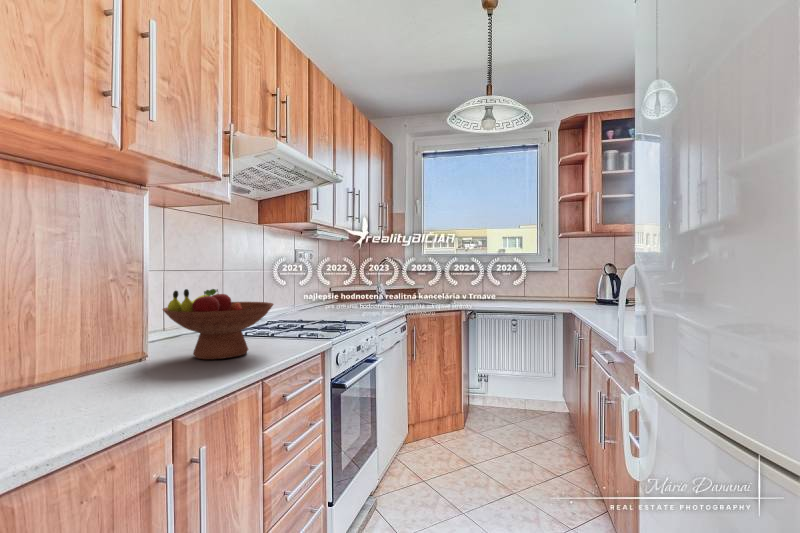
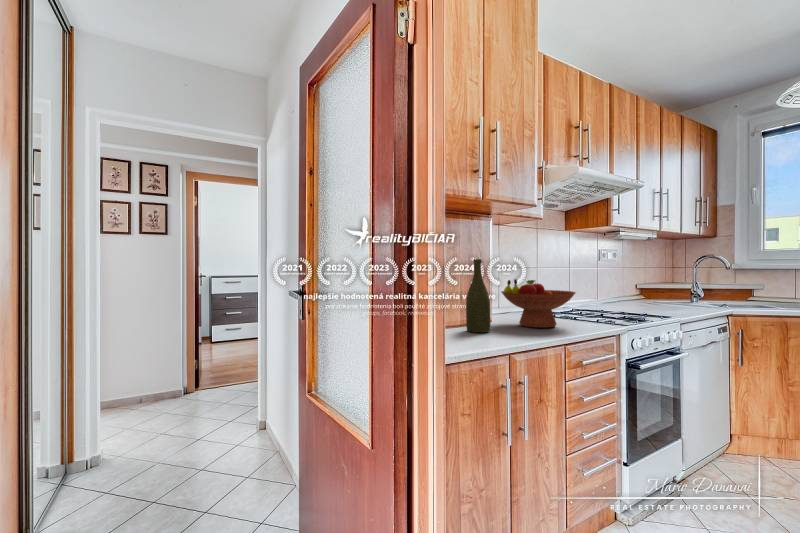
bottle: none [89,257,138,387] -> present [466,259,490,333]

